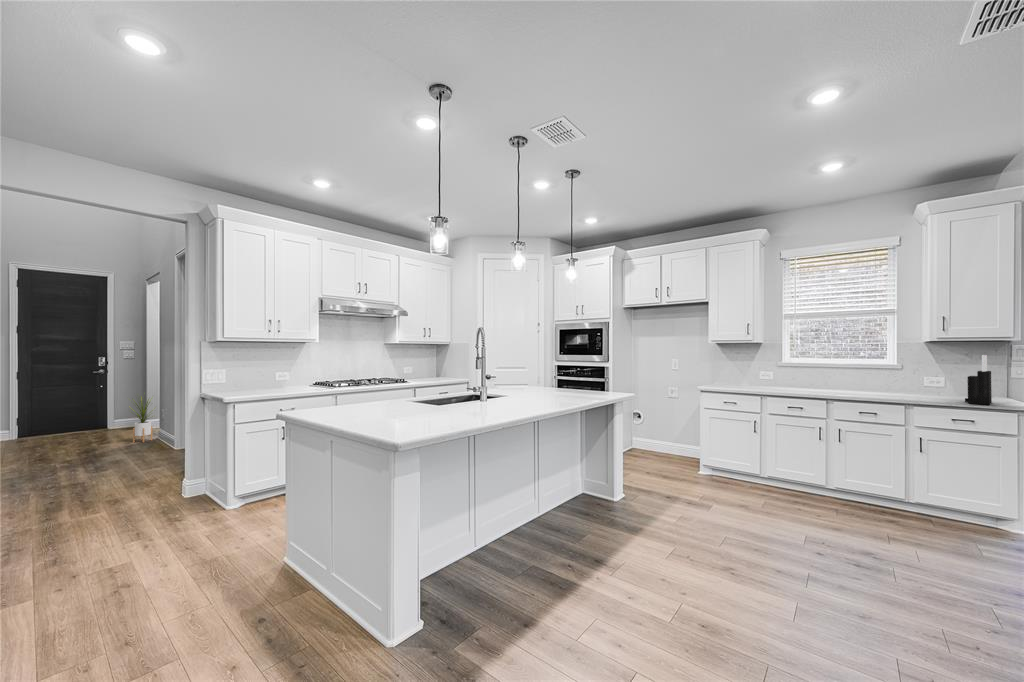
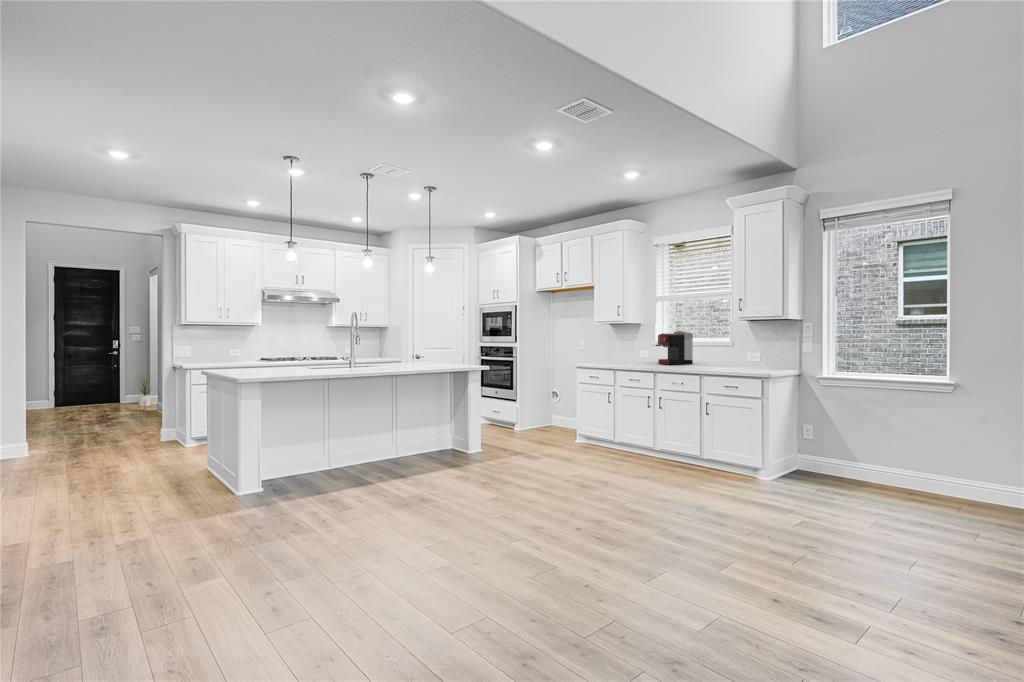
coffee maker: none [800,352,847,390] -> present [656,331,693,365]
knife block: present [965,355,992,405] -> none [727,331,751,372]

